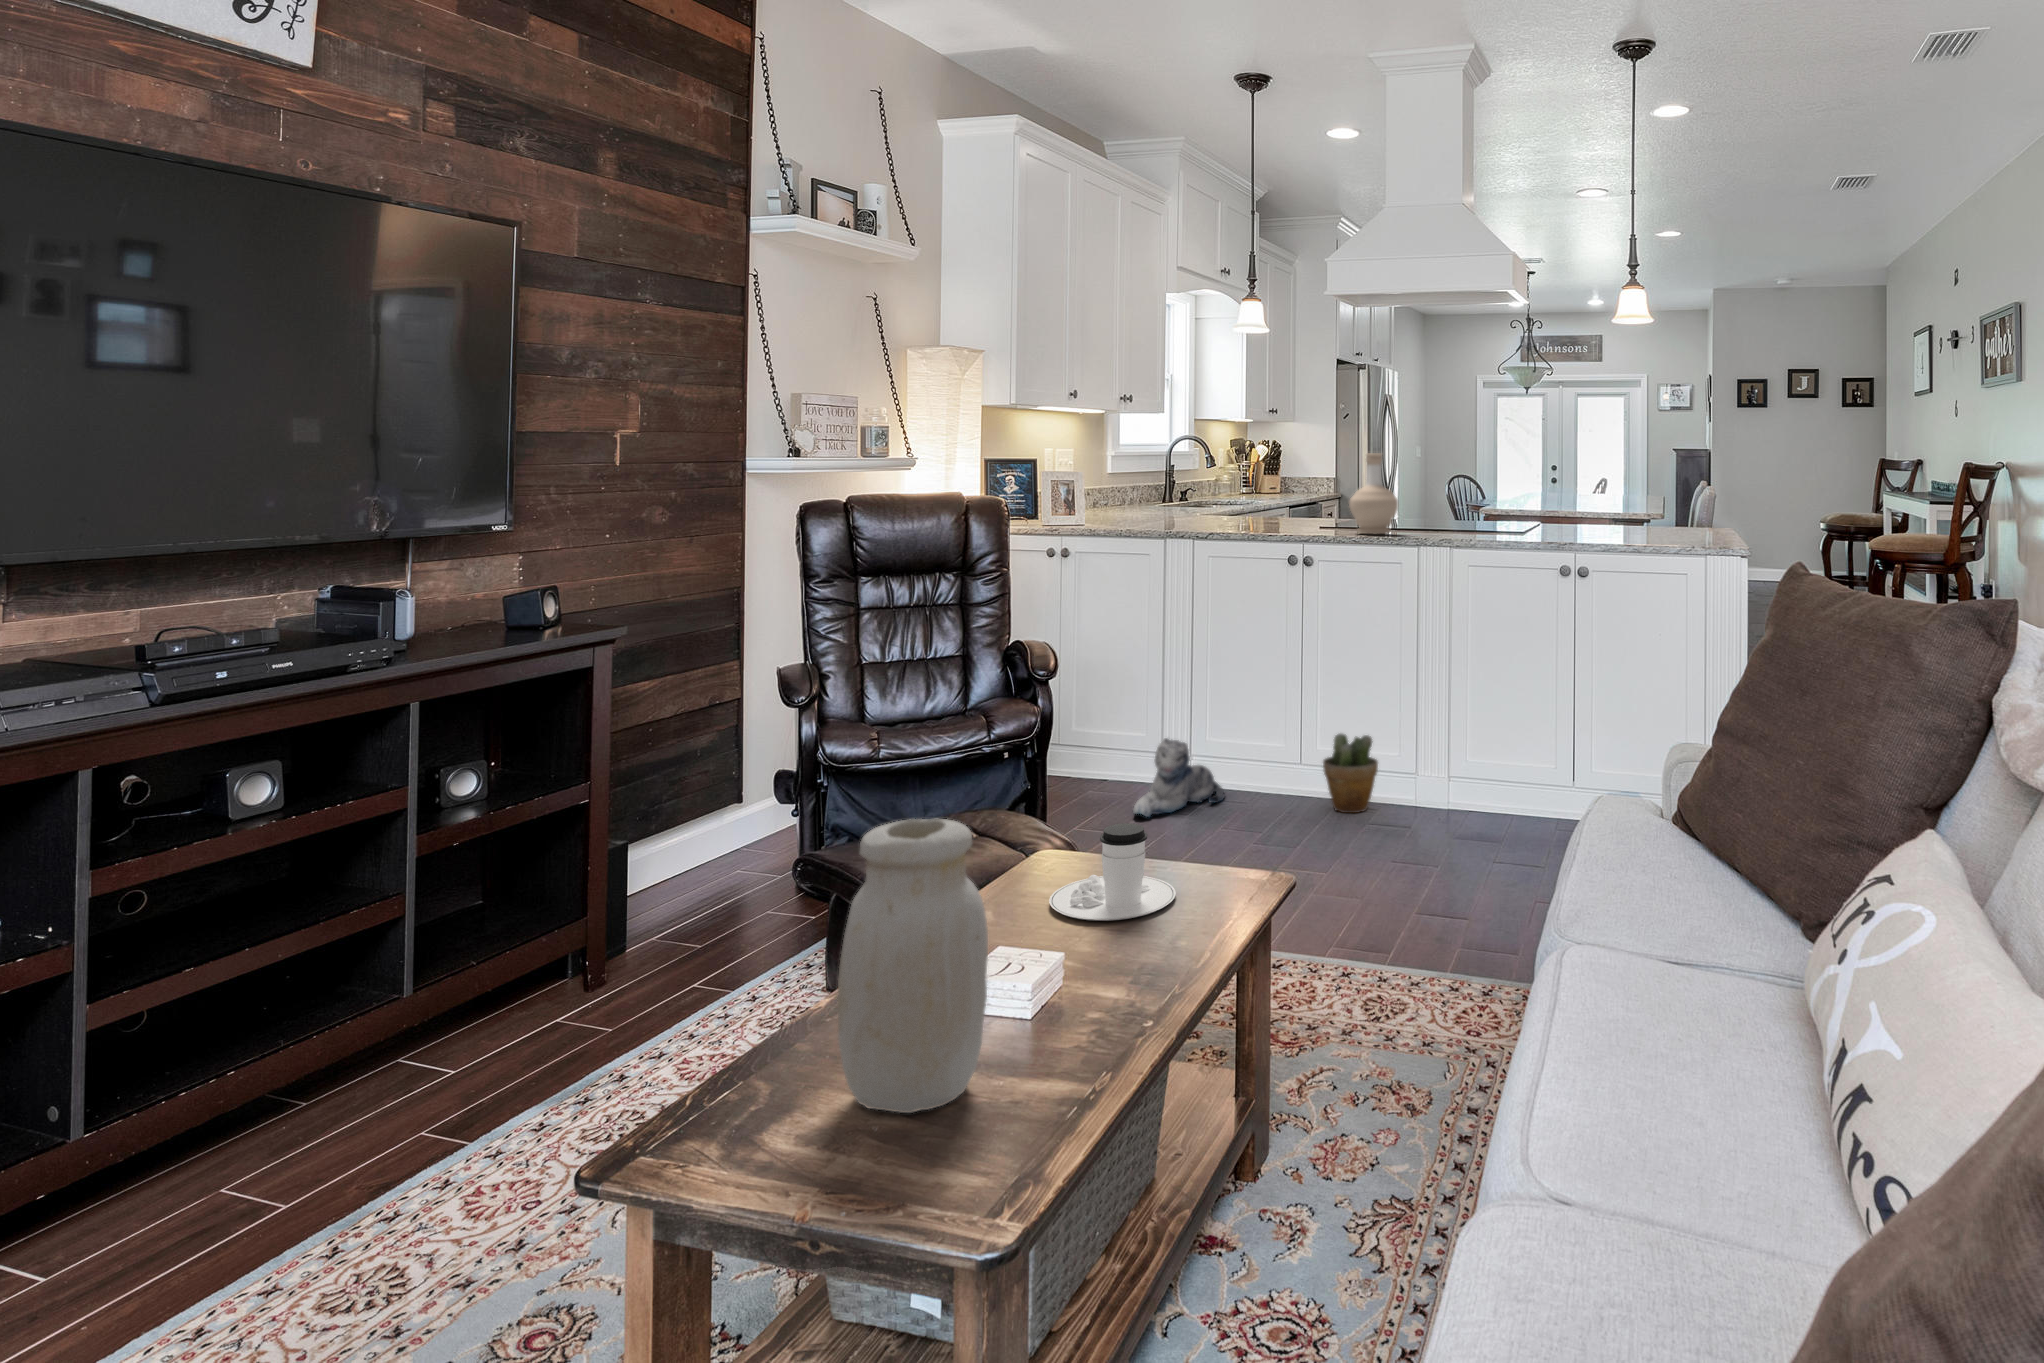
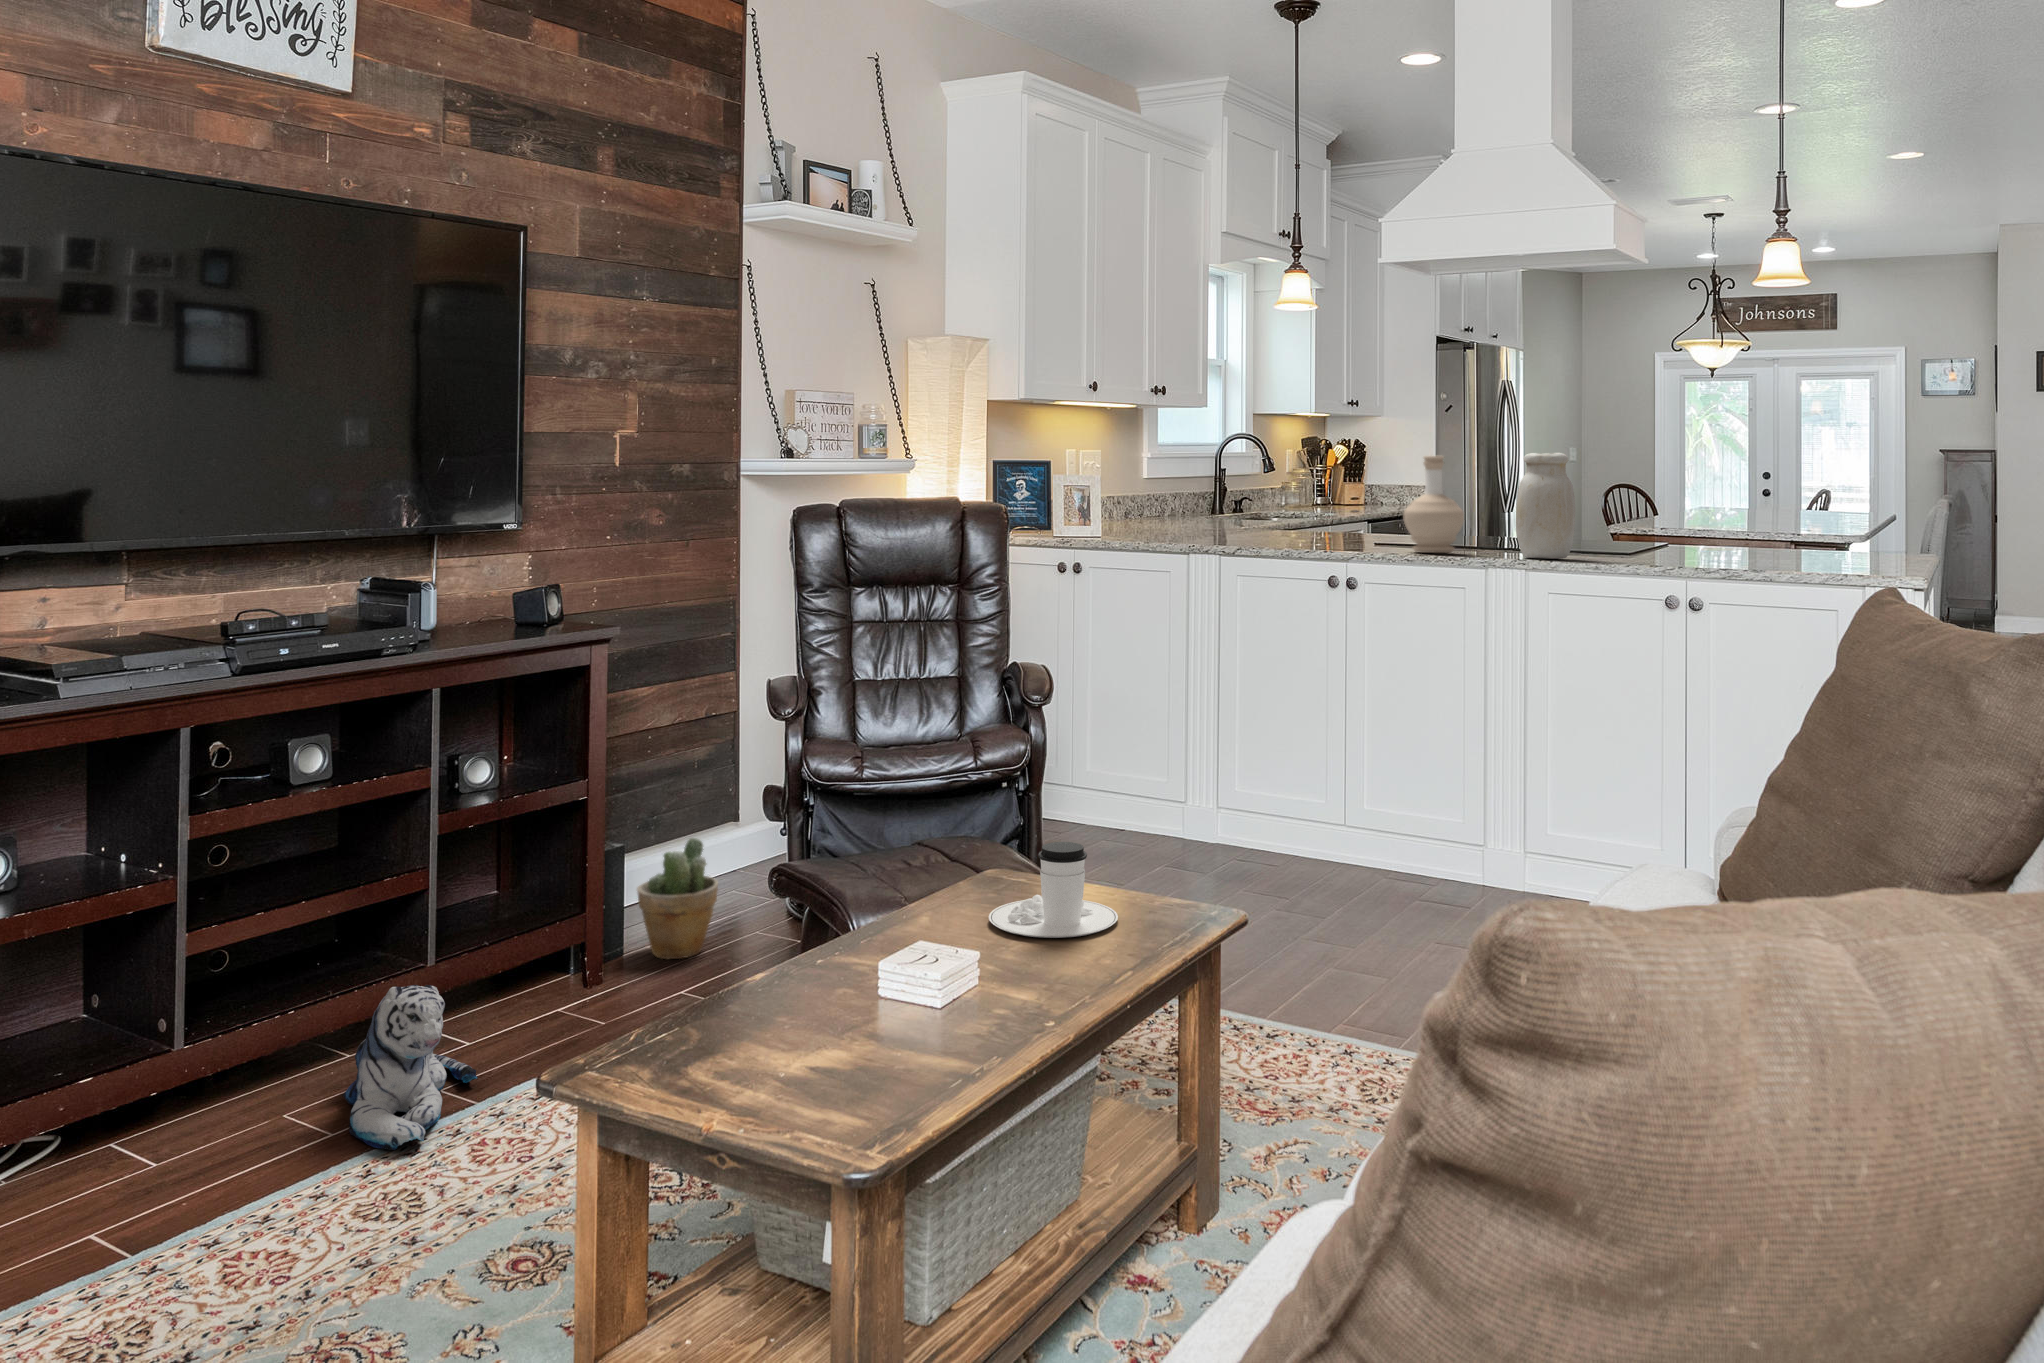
potted plant: present [1323,734,1378,813] -> present [637,838,718,959]
plush toy: present [1133,738,1224,817] -> present [343,985,477,1150]
jar: present [838,818,988,1113] -> present [1516,453,1575,559]

